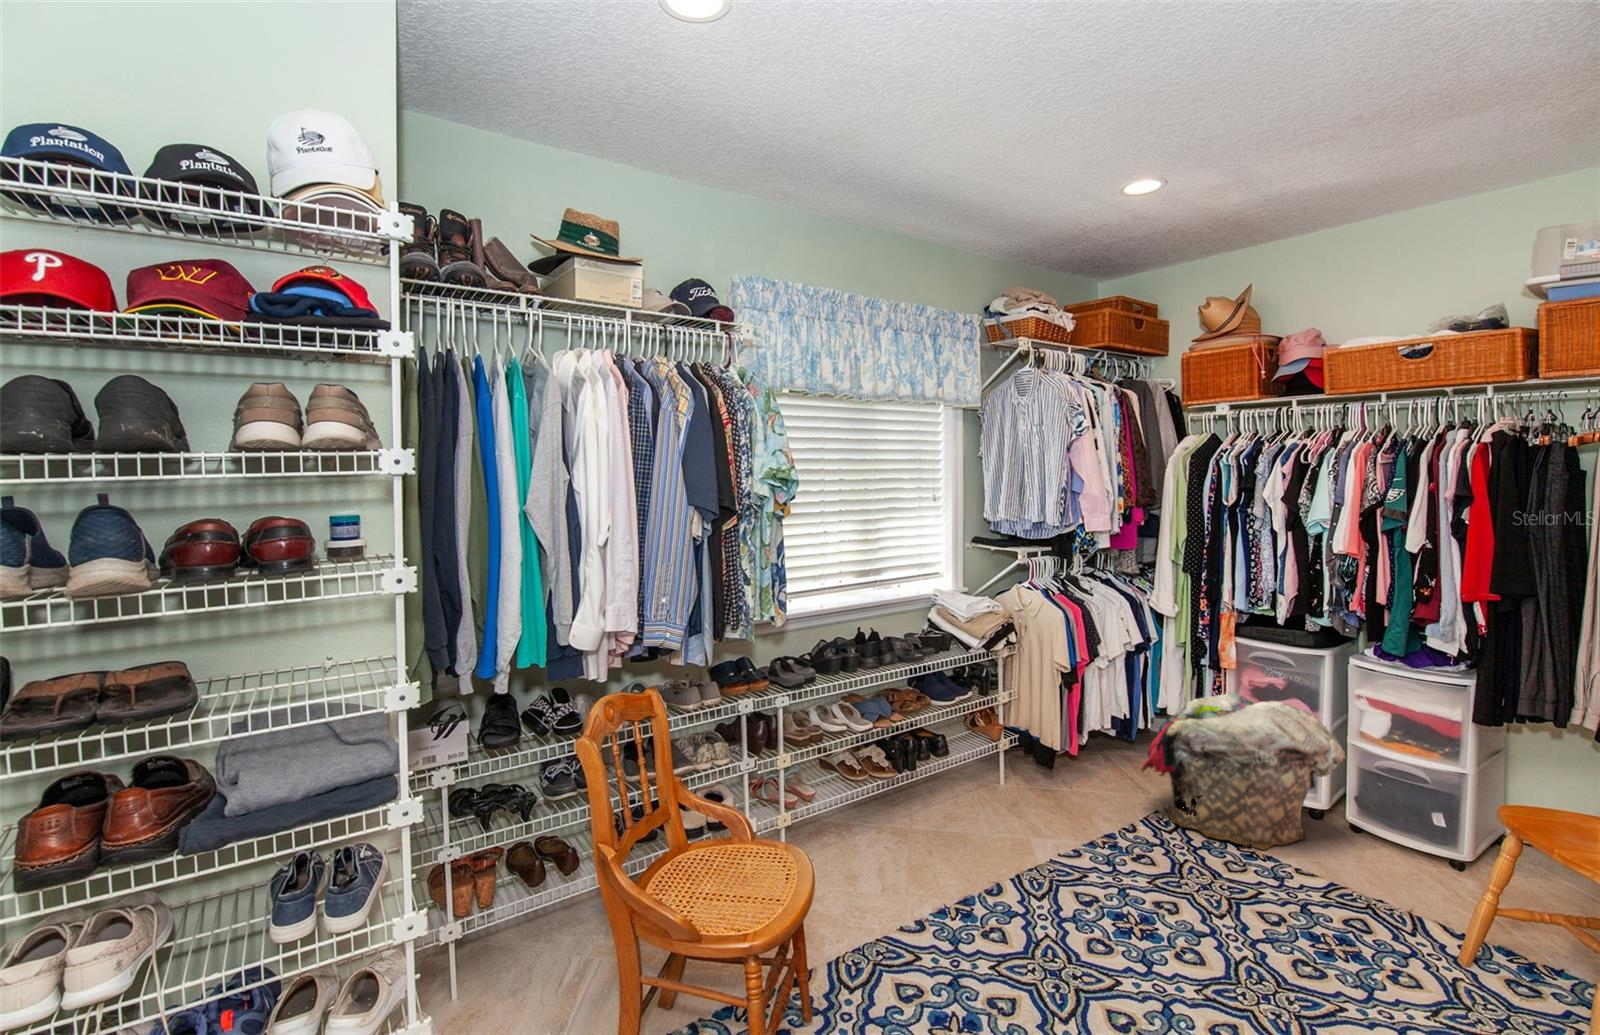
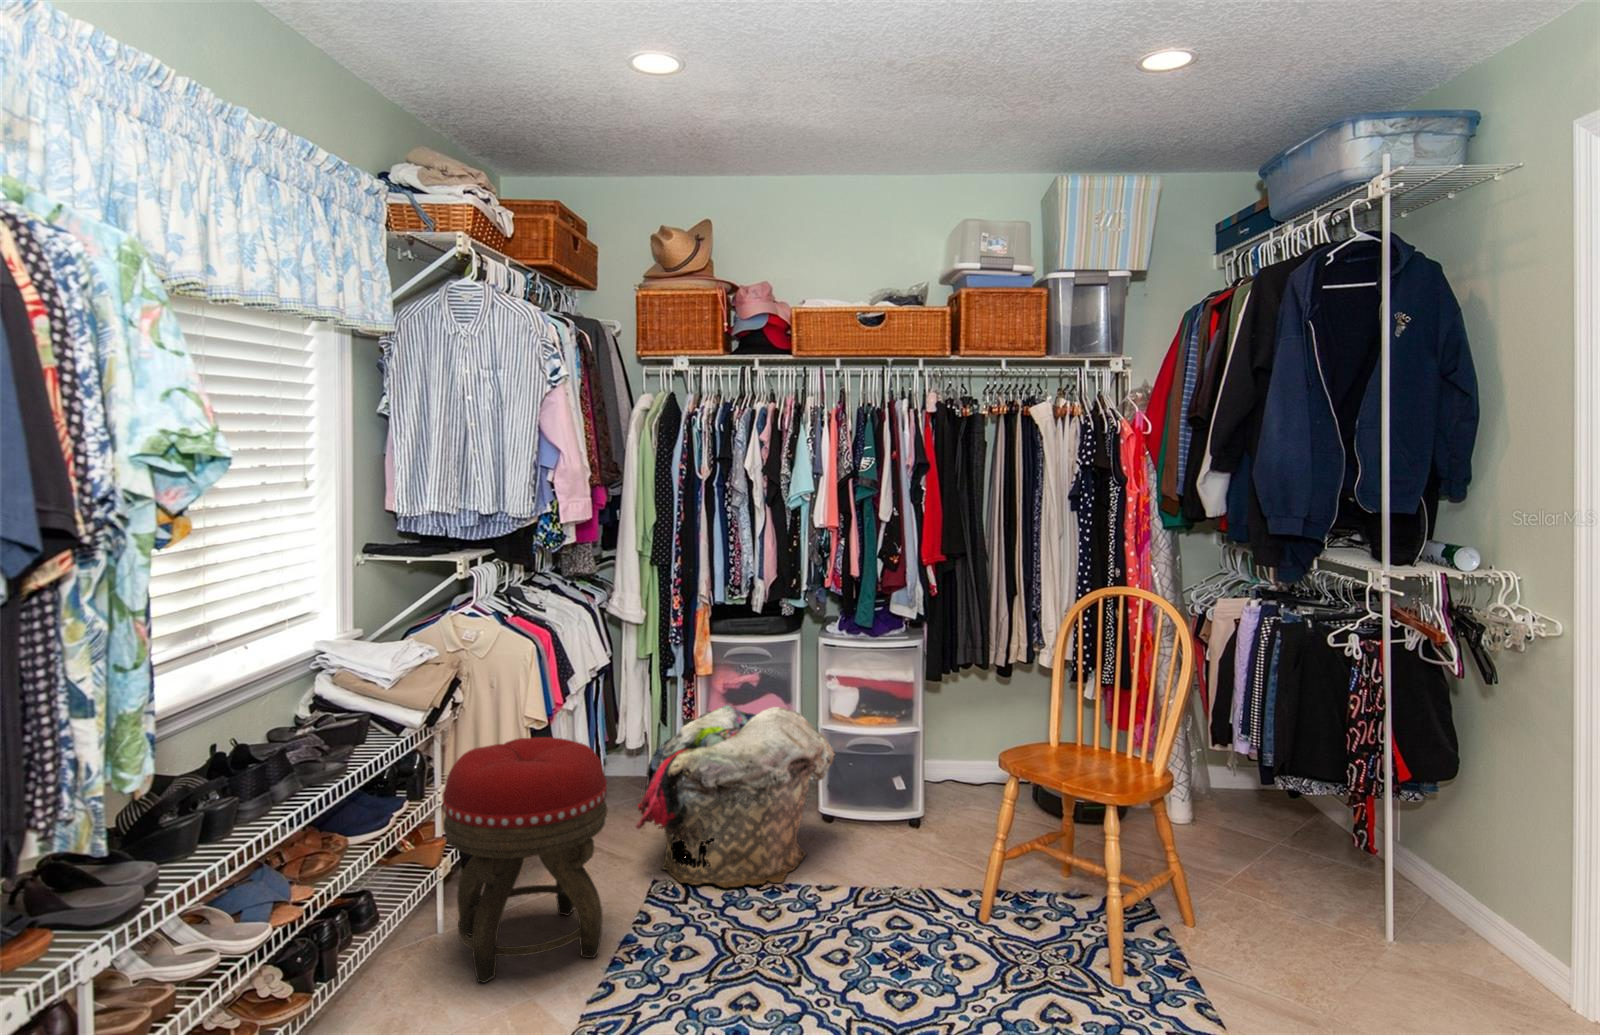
footstool: none [984,680,1097,843] -> present [443,737,608,983]

